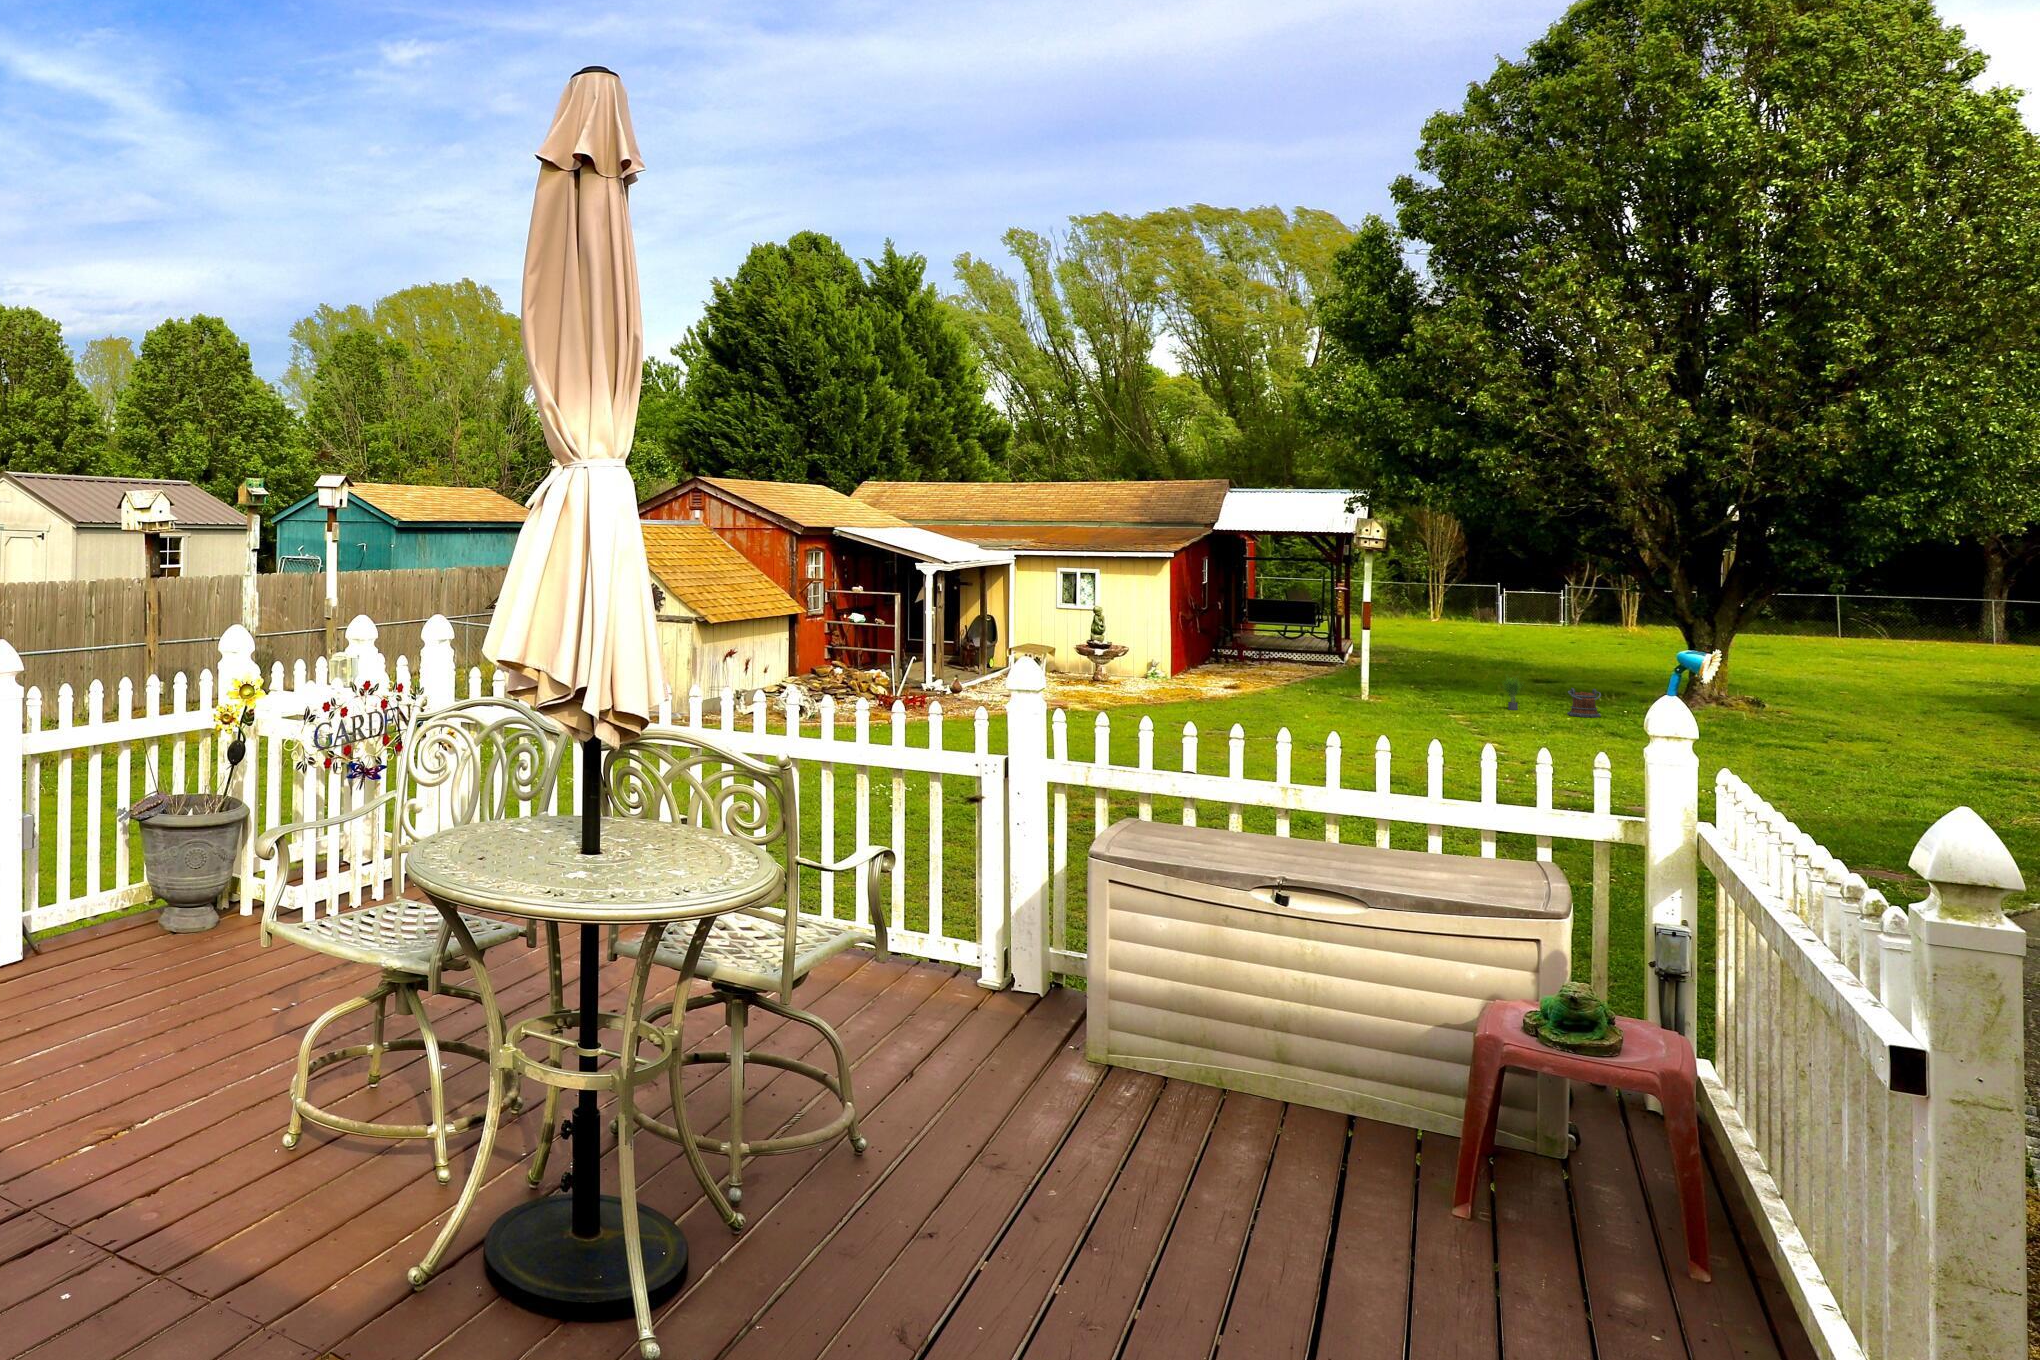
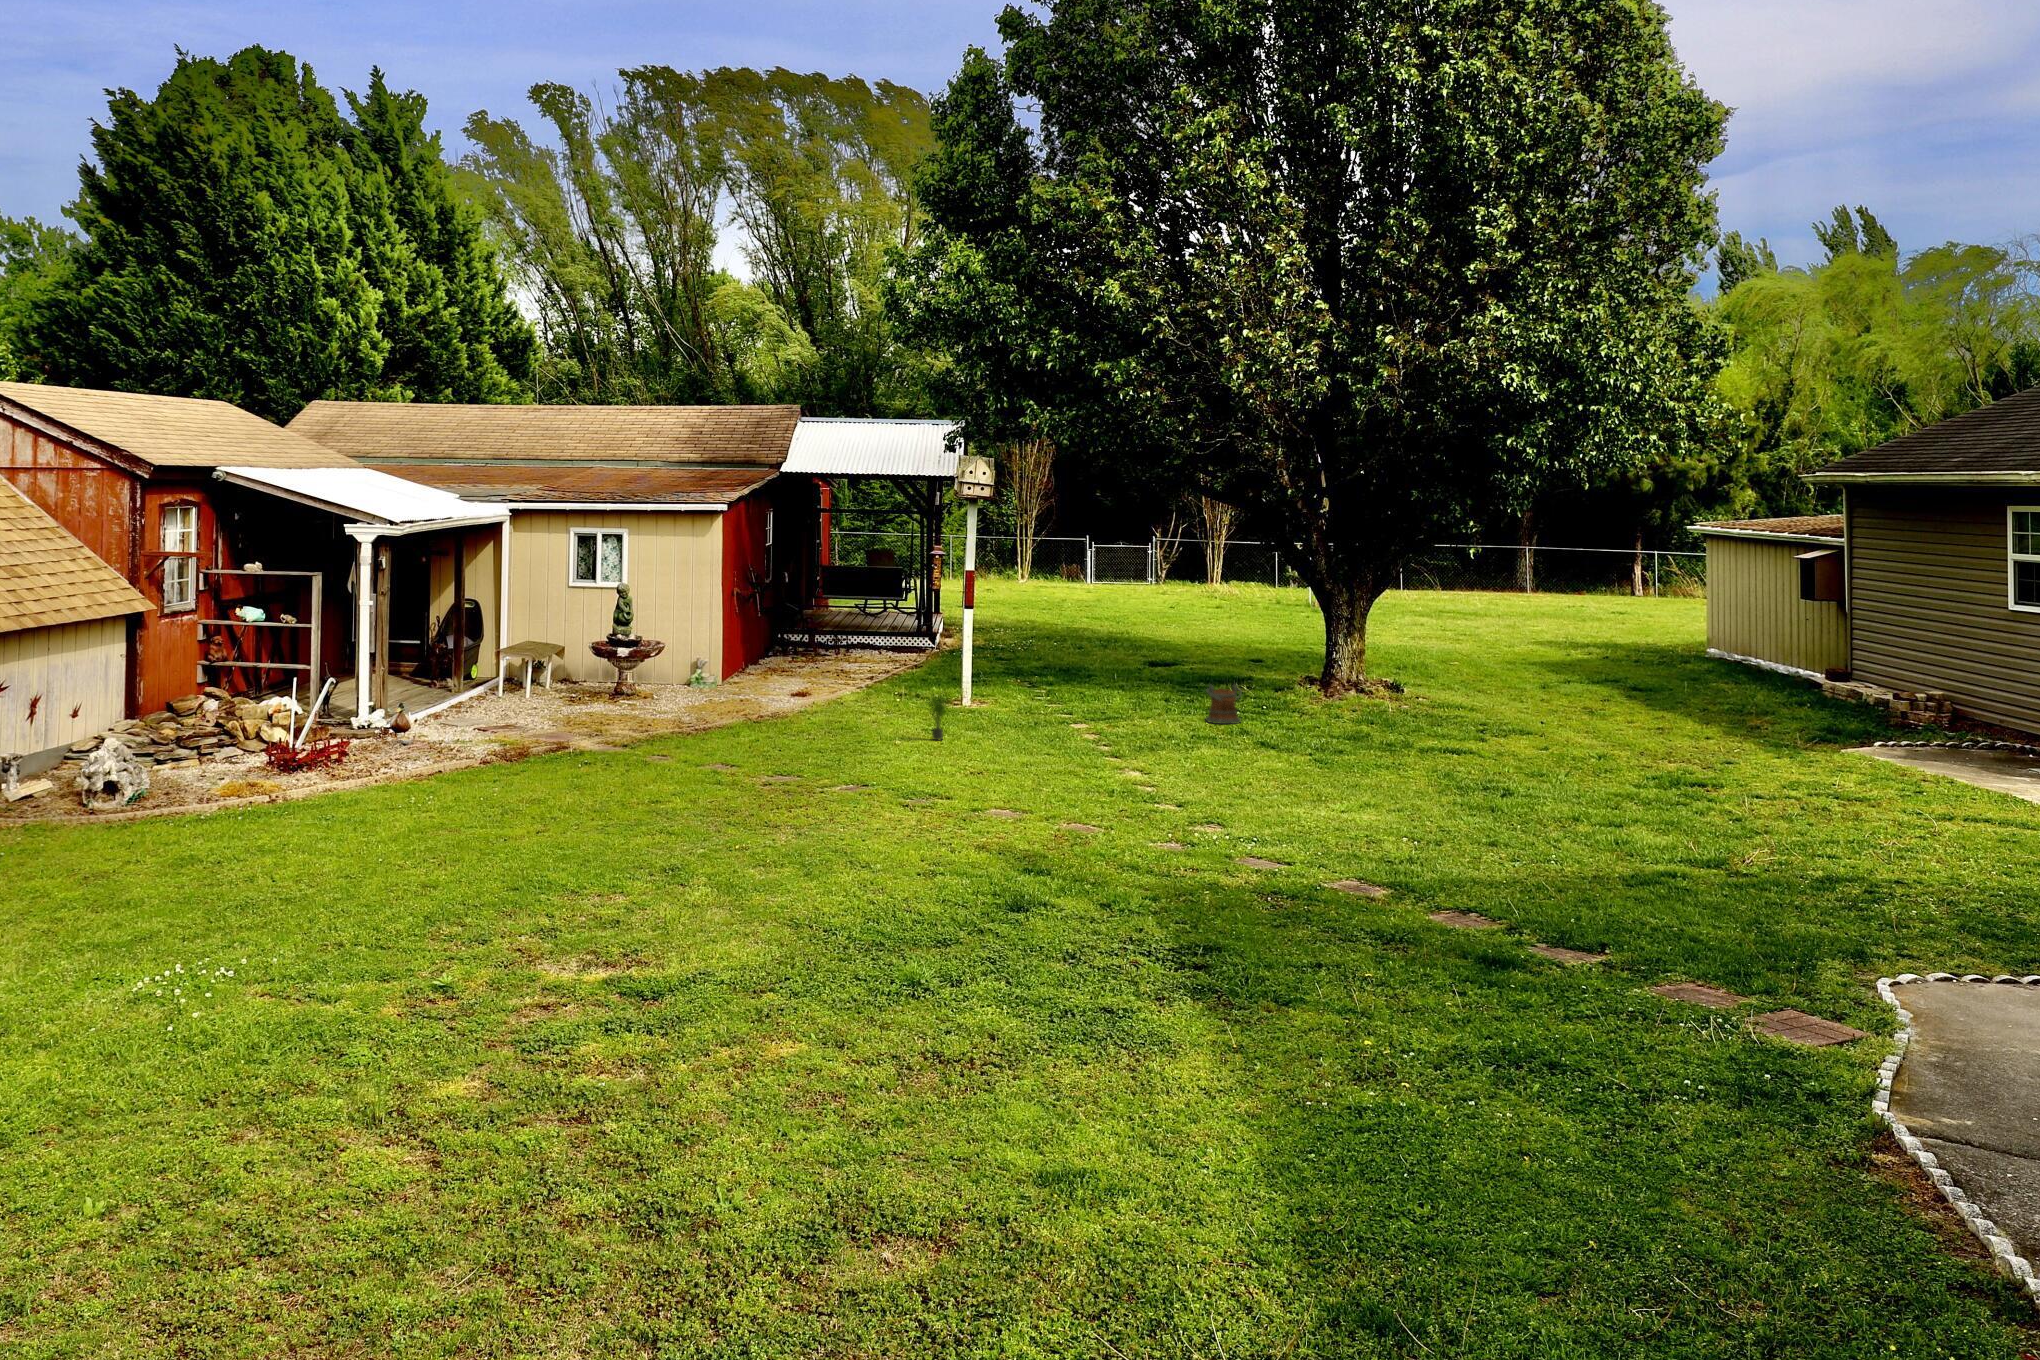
potted plant: present [1503,677,1522,710] -> present [926,691,947,740]

